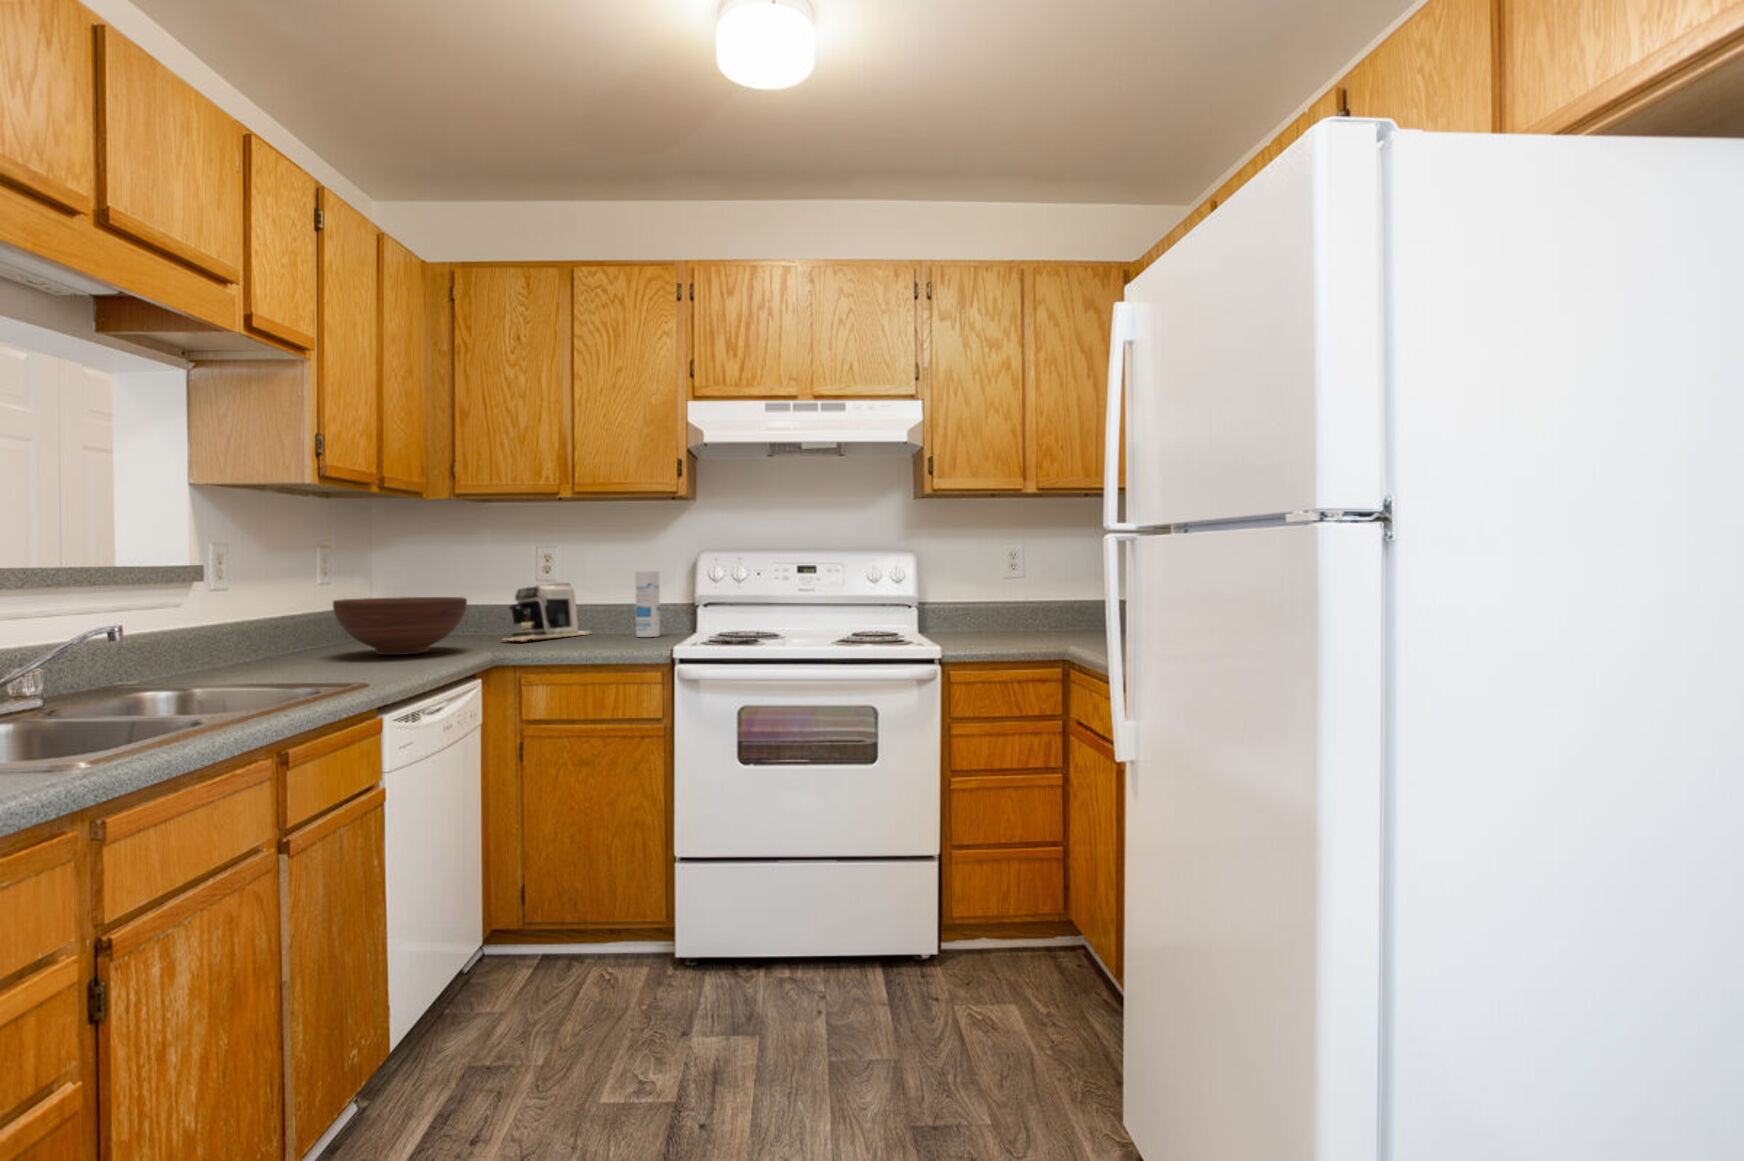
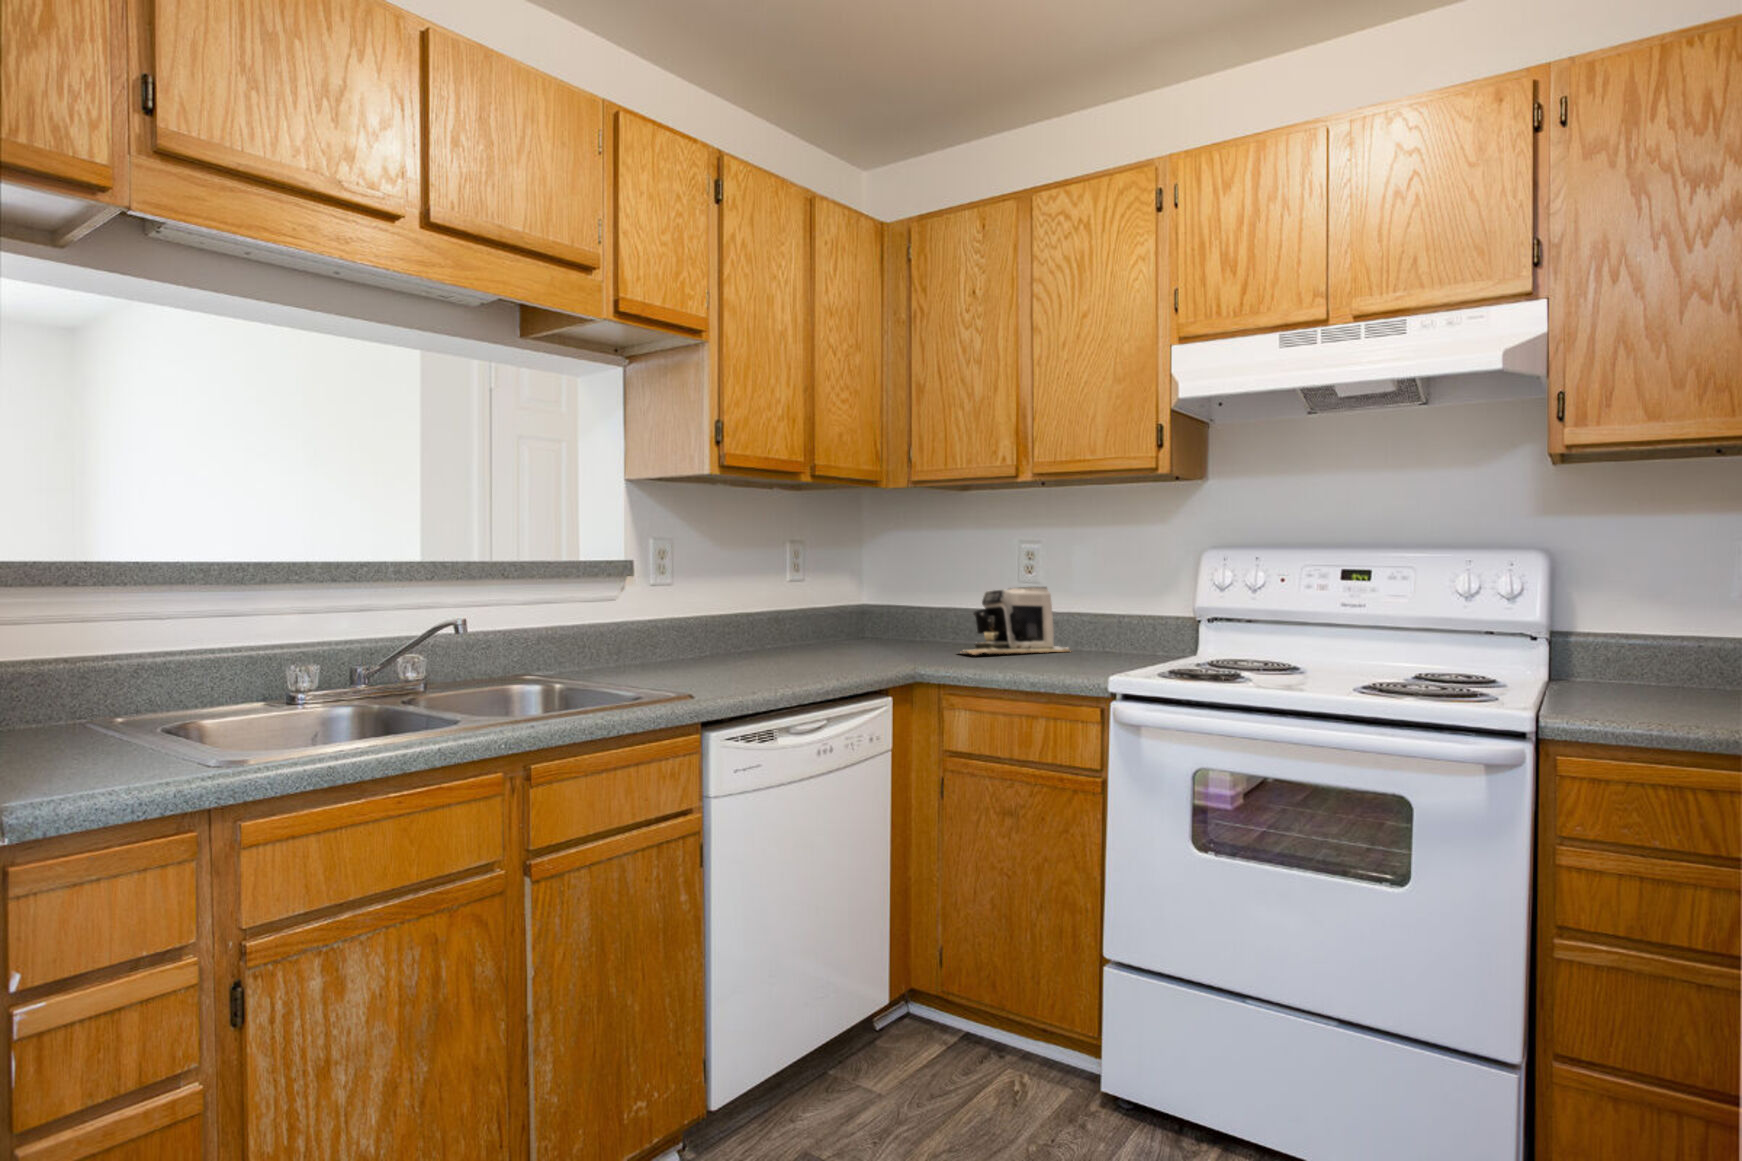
canister: present [635,571,660,637] -> none [1112,574,1144,661]
fruit bowl: present [333,597,467,655] -> none [779,597,907,660]

